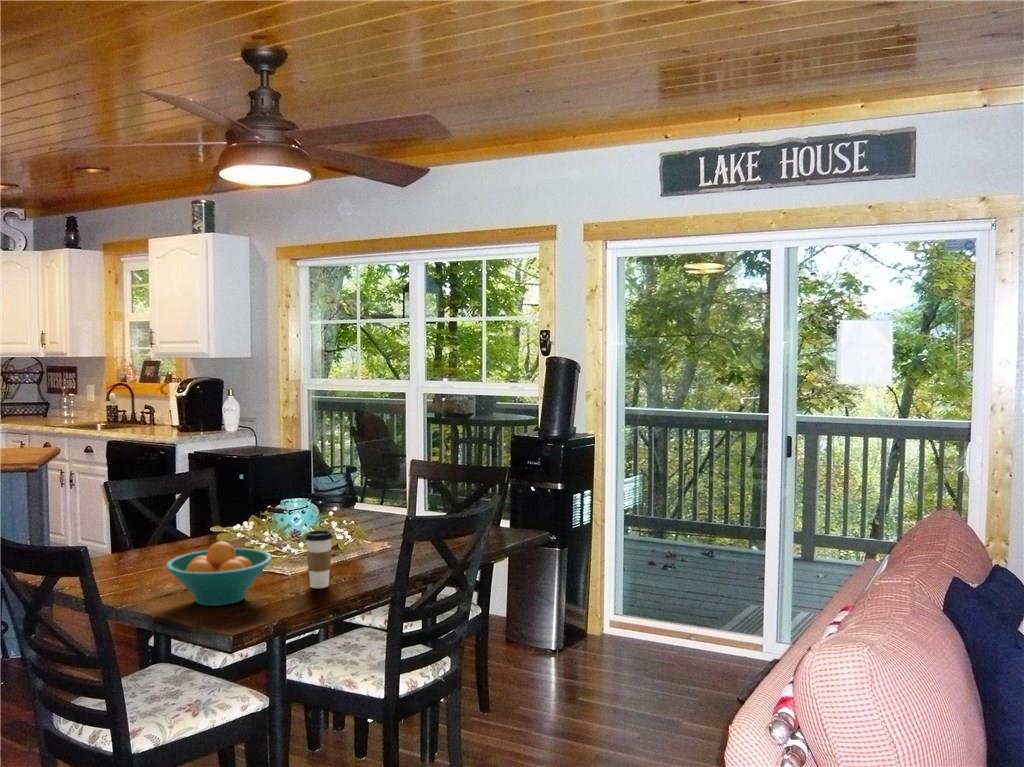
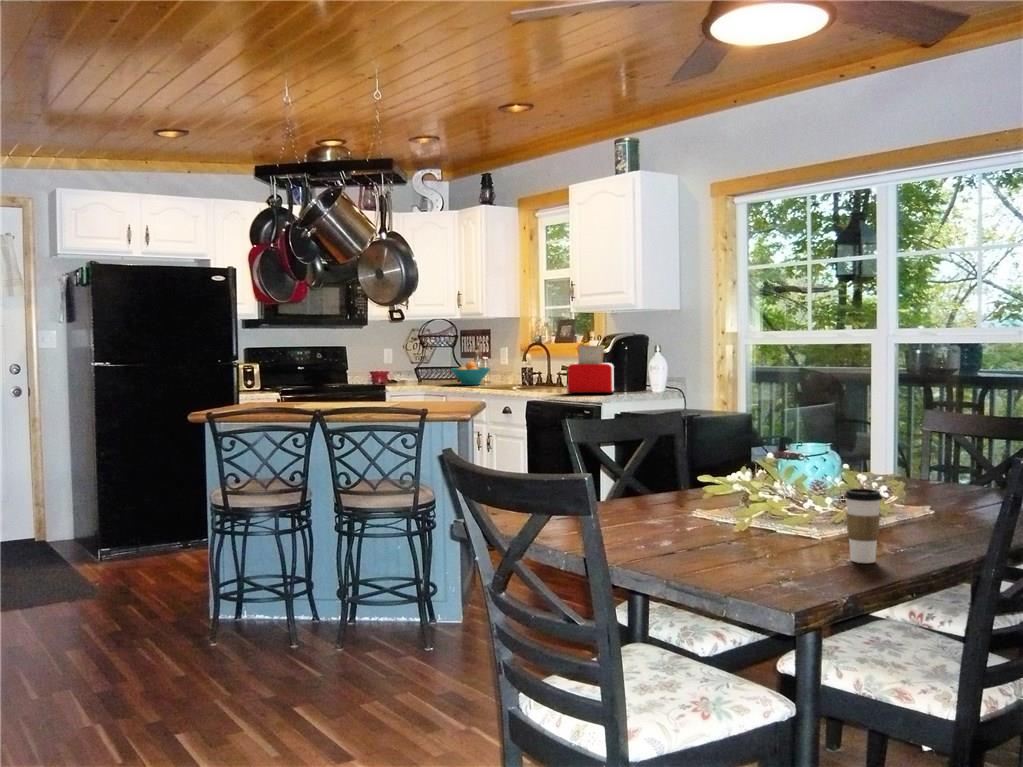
toaster: none [142,389,191,435] -> present [566,345,614,394]
fruit bowl: present [166,541,272,606] -> present [451,361,490,385]

